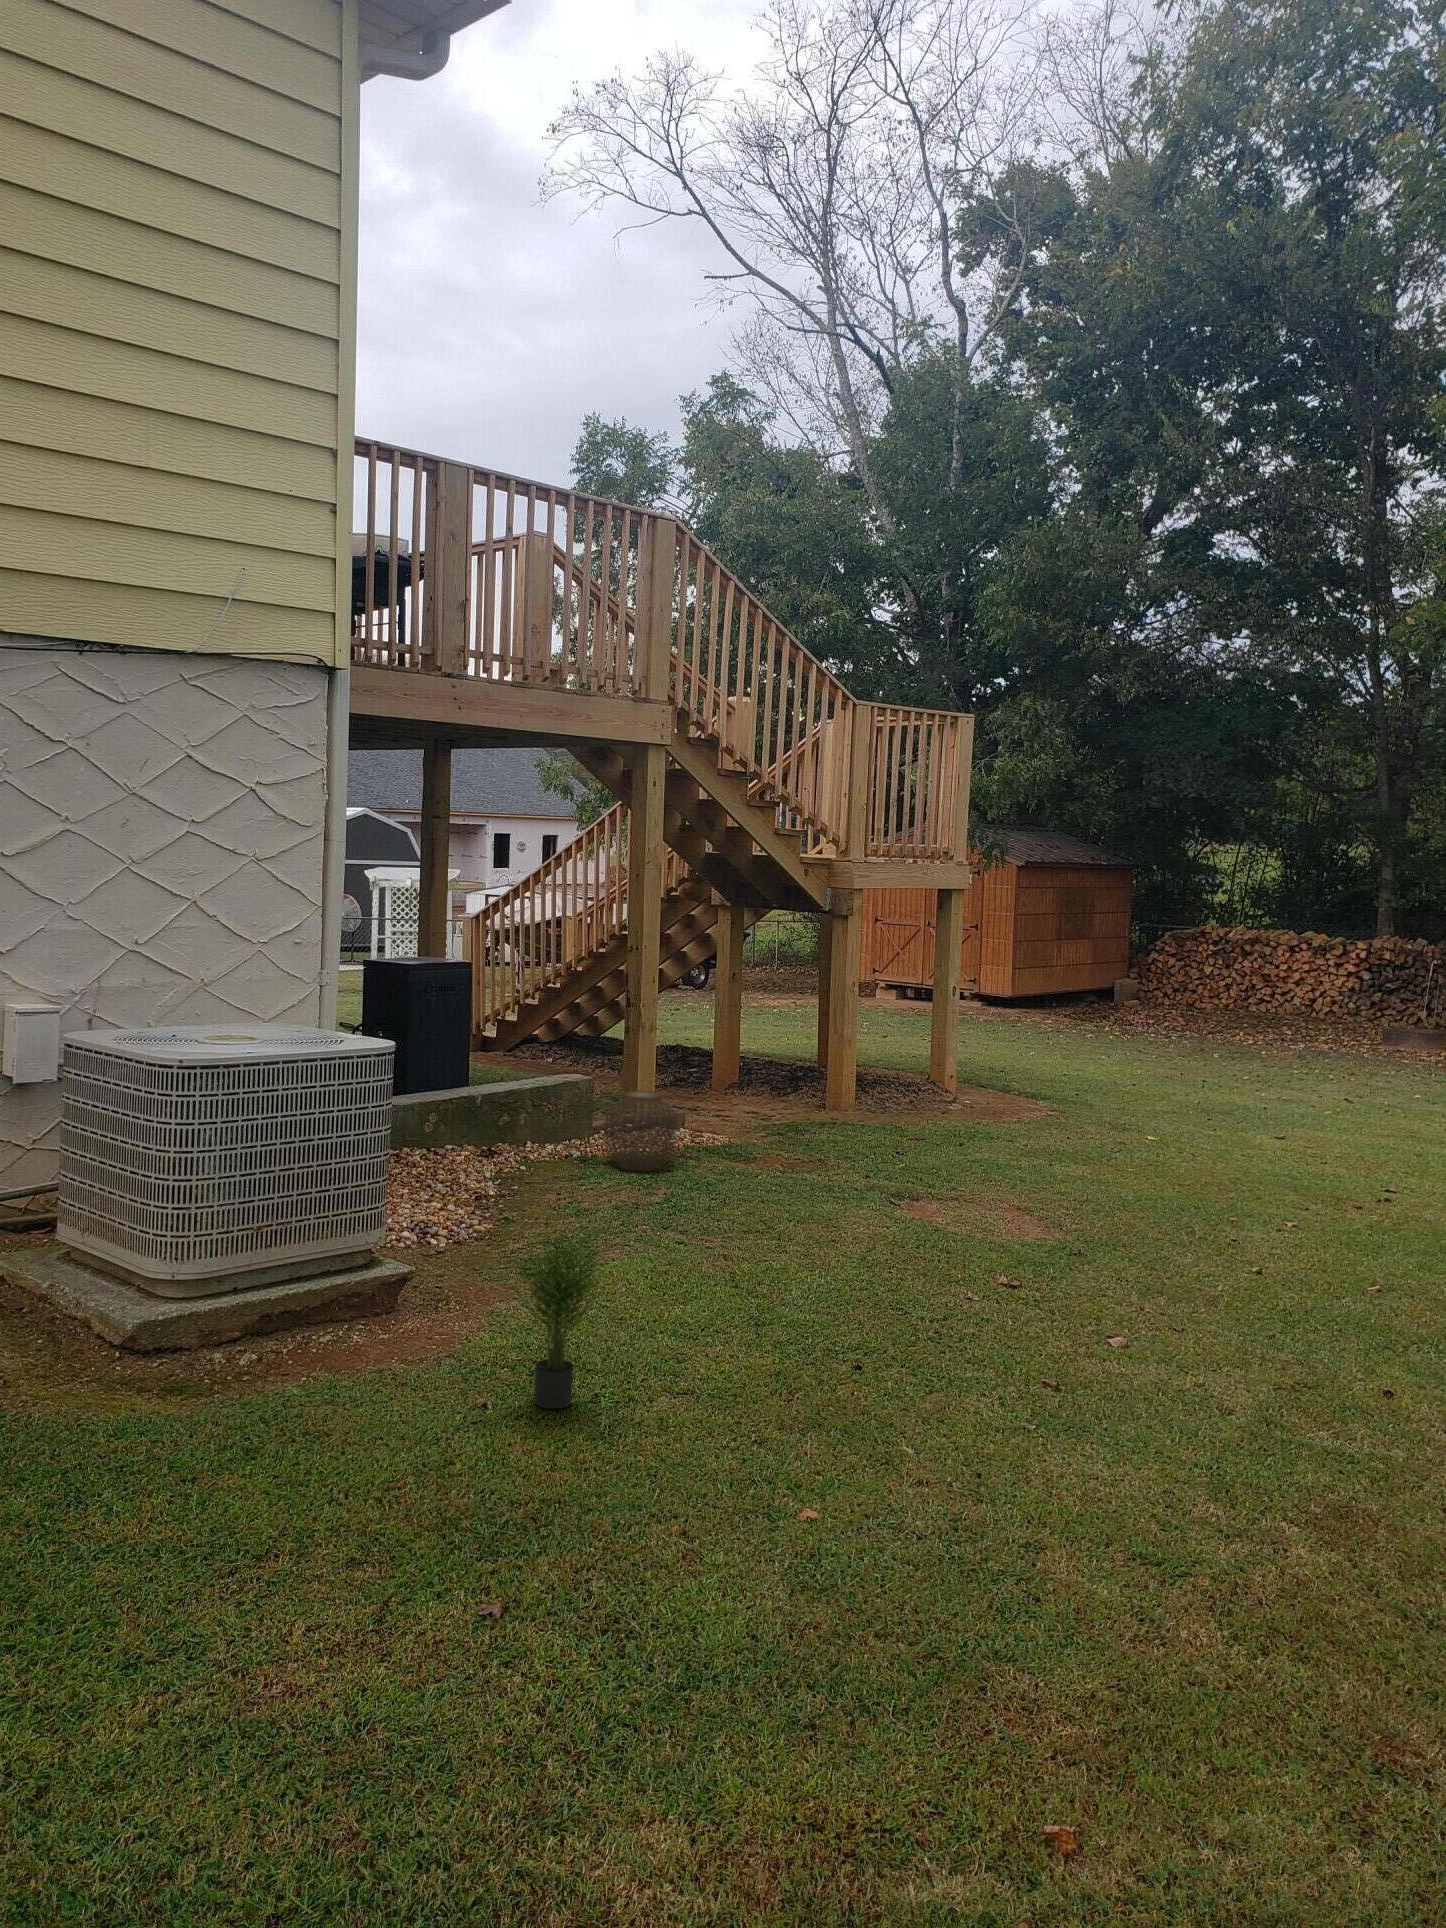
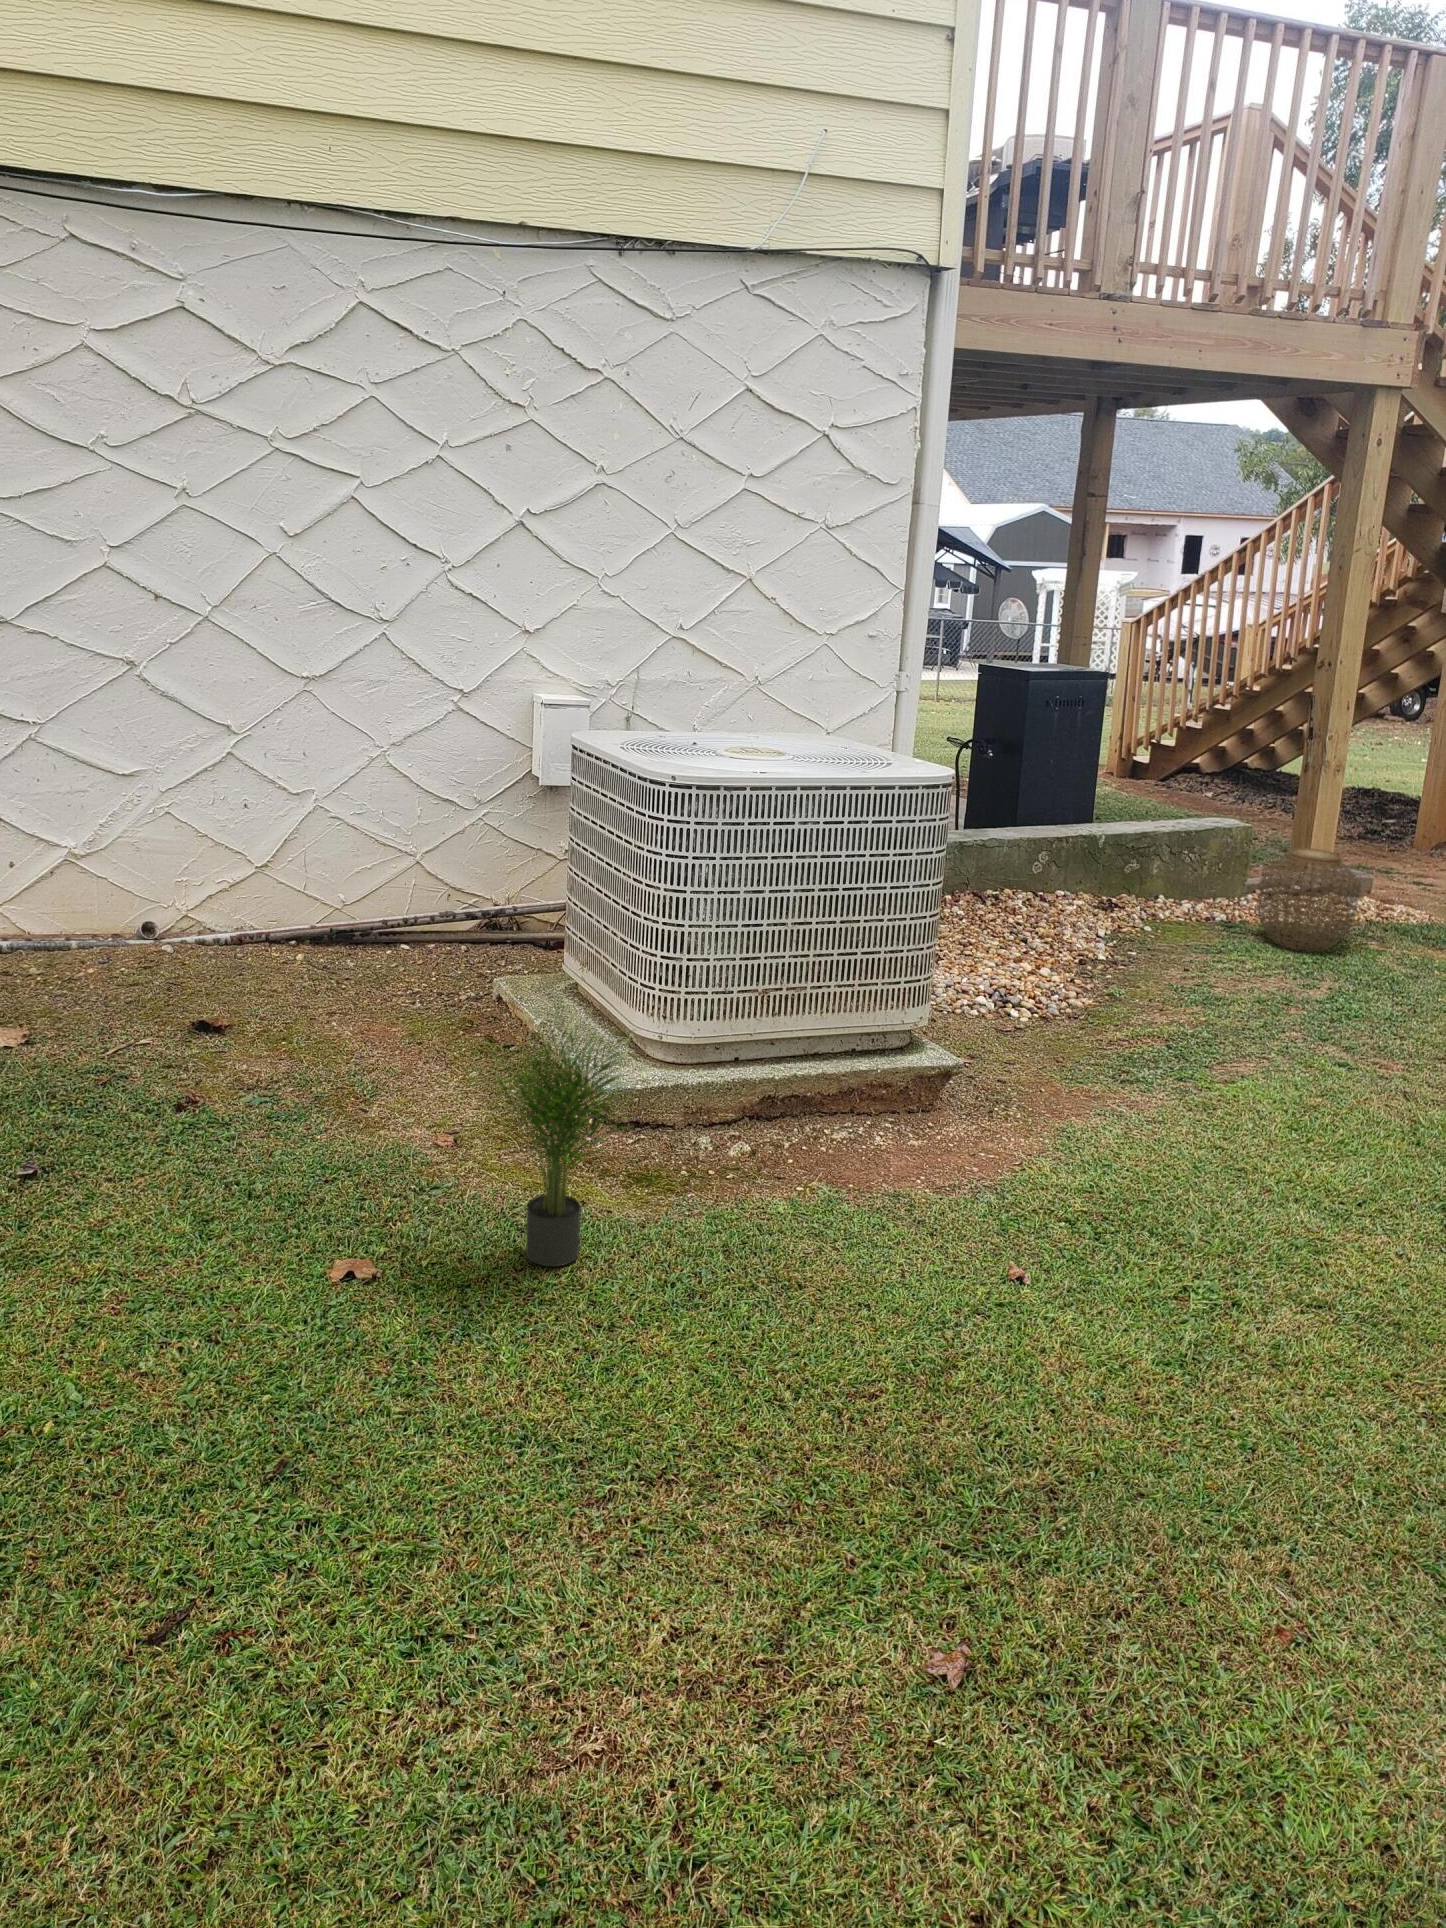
potted plant: present [500,1217,606,1409] -> present [475,993,632,1267]

